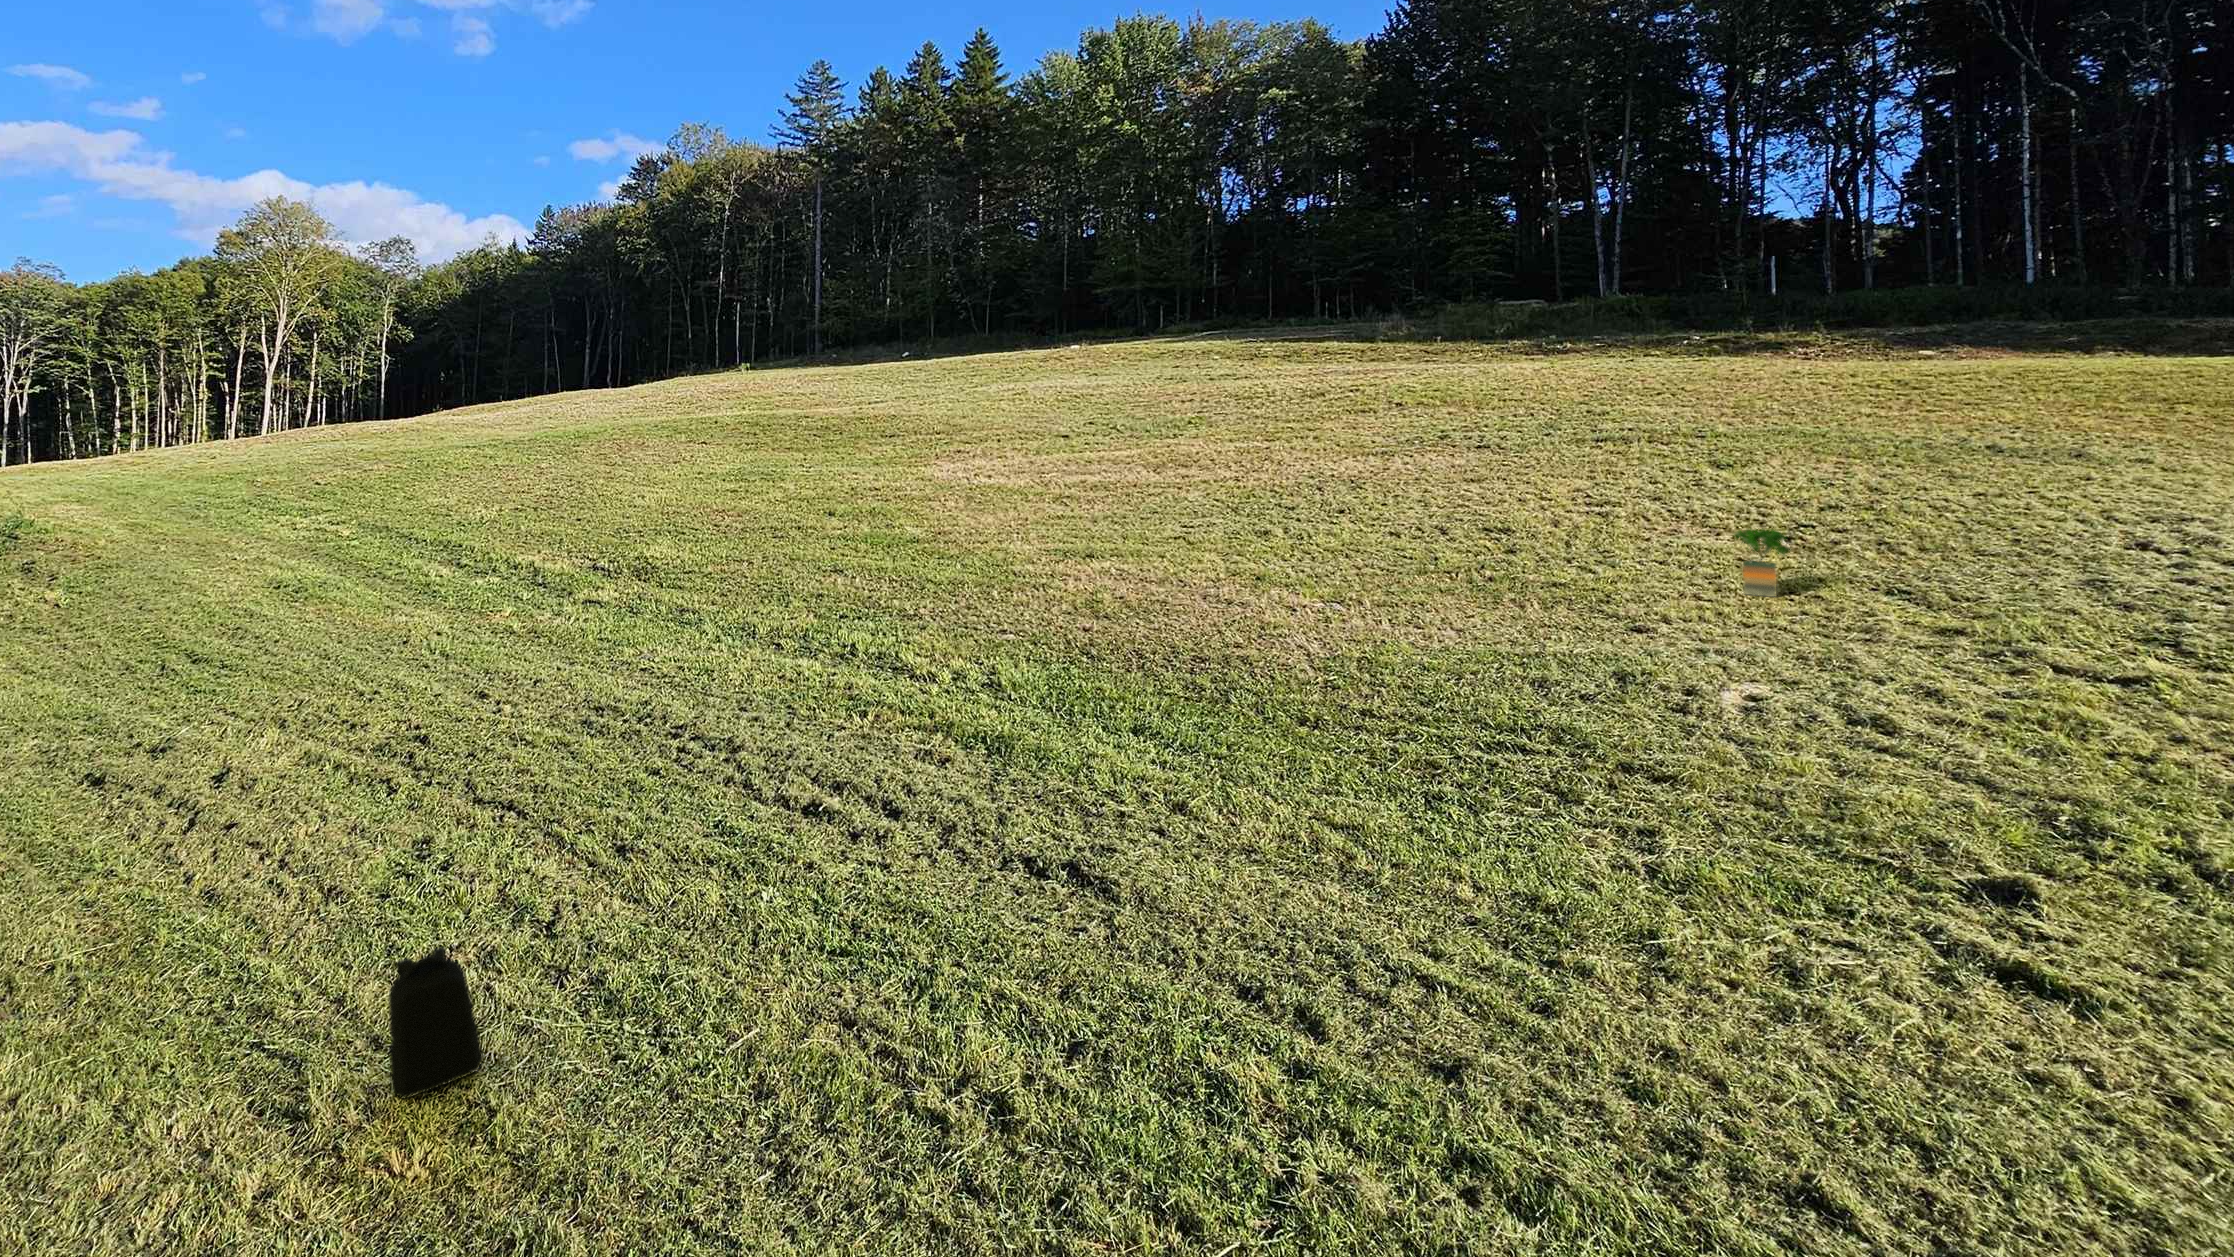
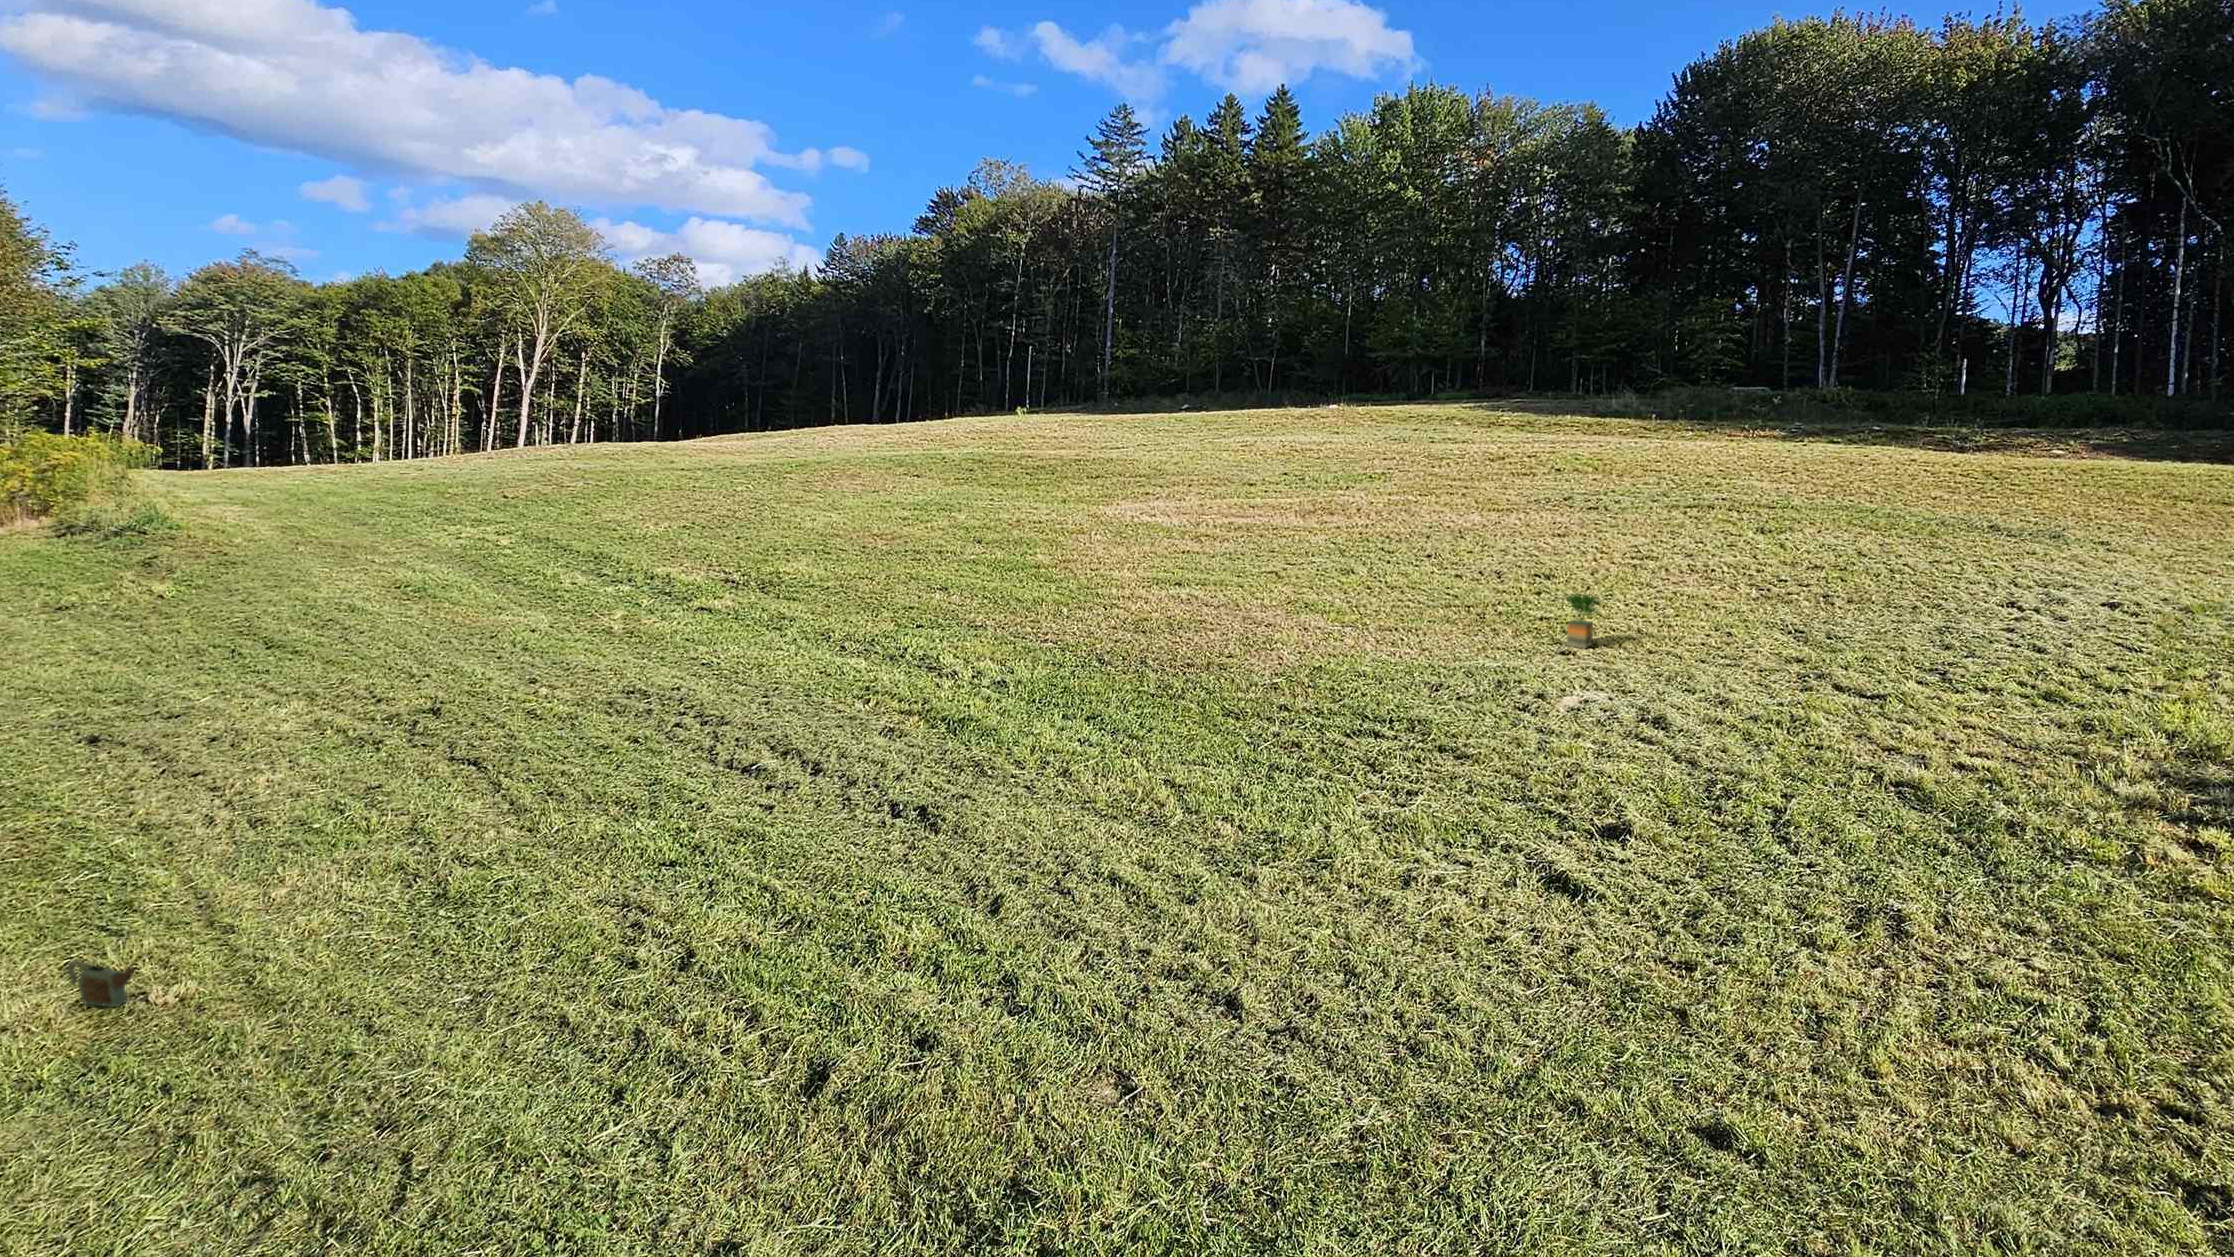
backpack: present [388,947,484,1099] -> none [169,848,262,953]
watering can: none [323,1133,420,1204] -> present [68,960,135,1007]

